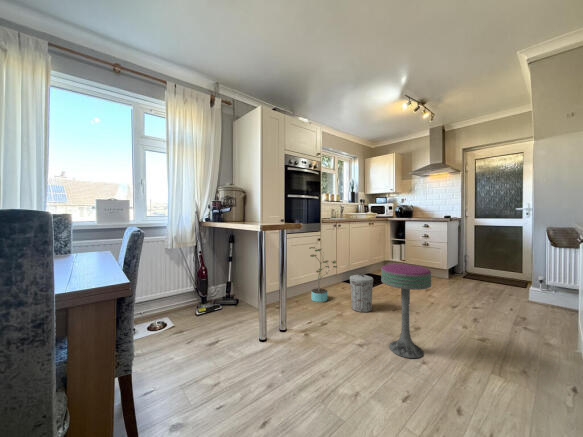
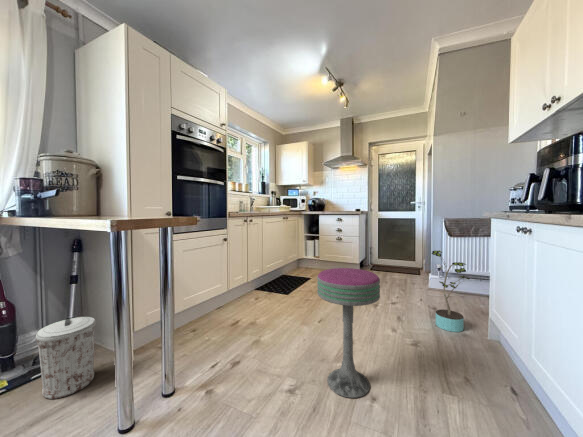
potted plant: present [310,247,337,302] -> present [432,250,470,332]
trash can: present [350,274,373,312] -> present [36,317,96,399]

